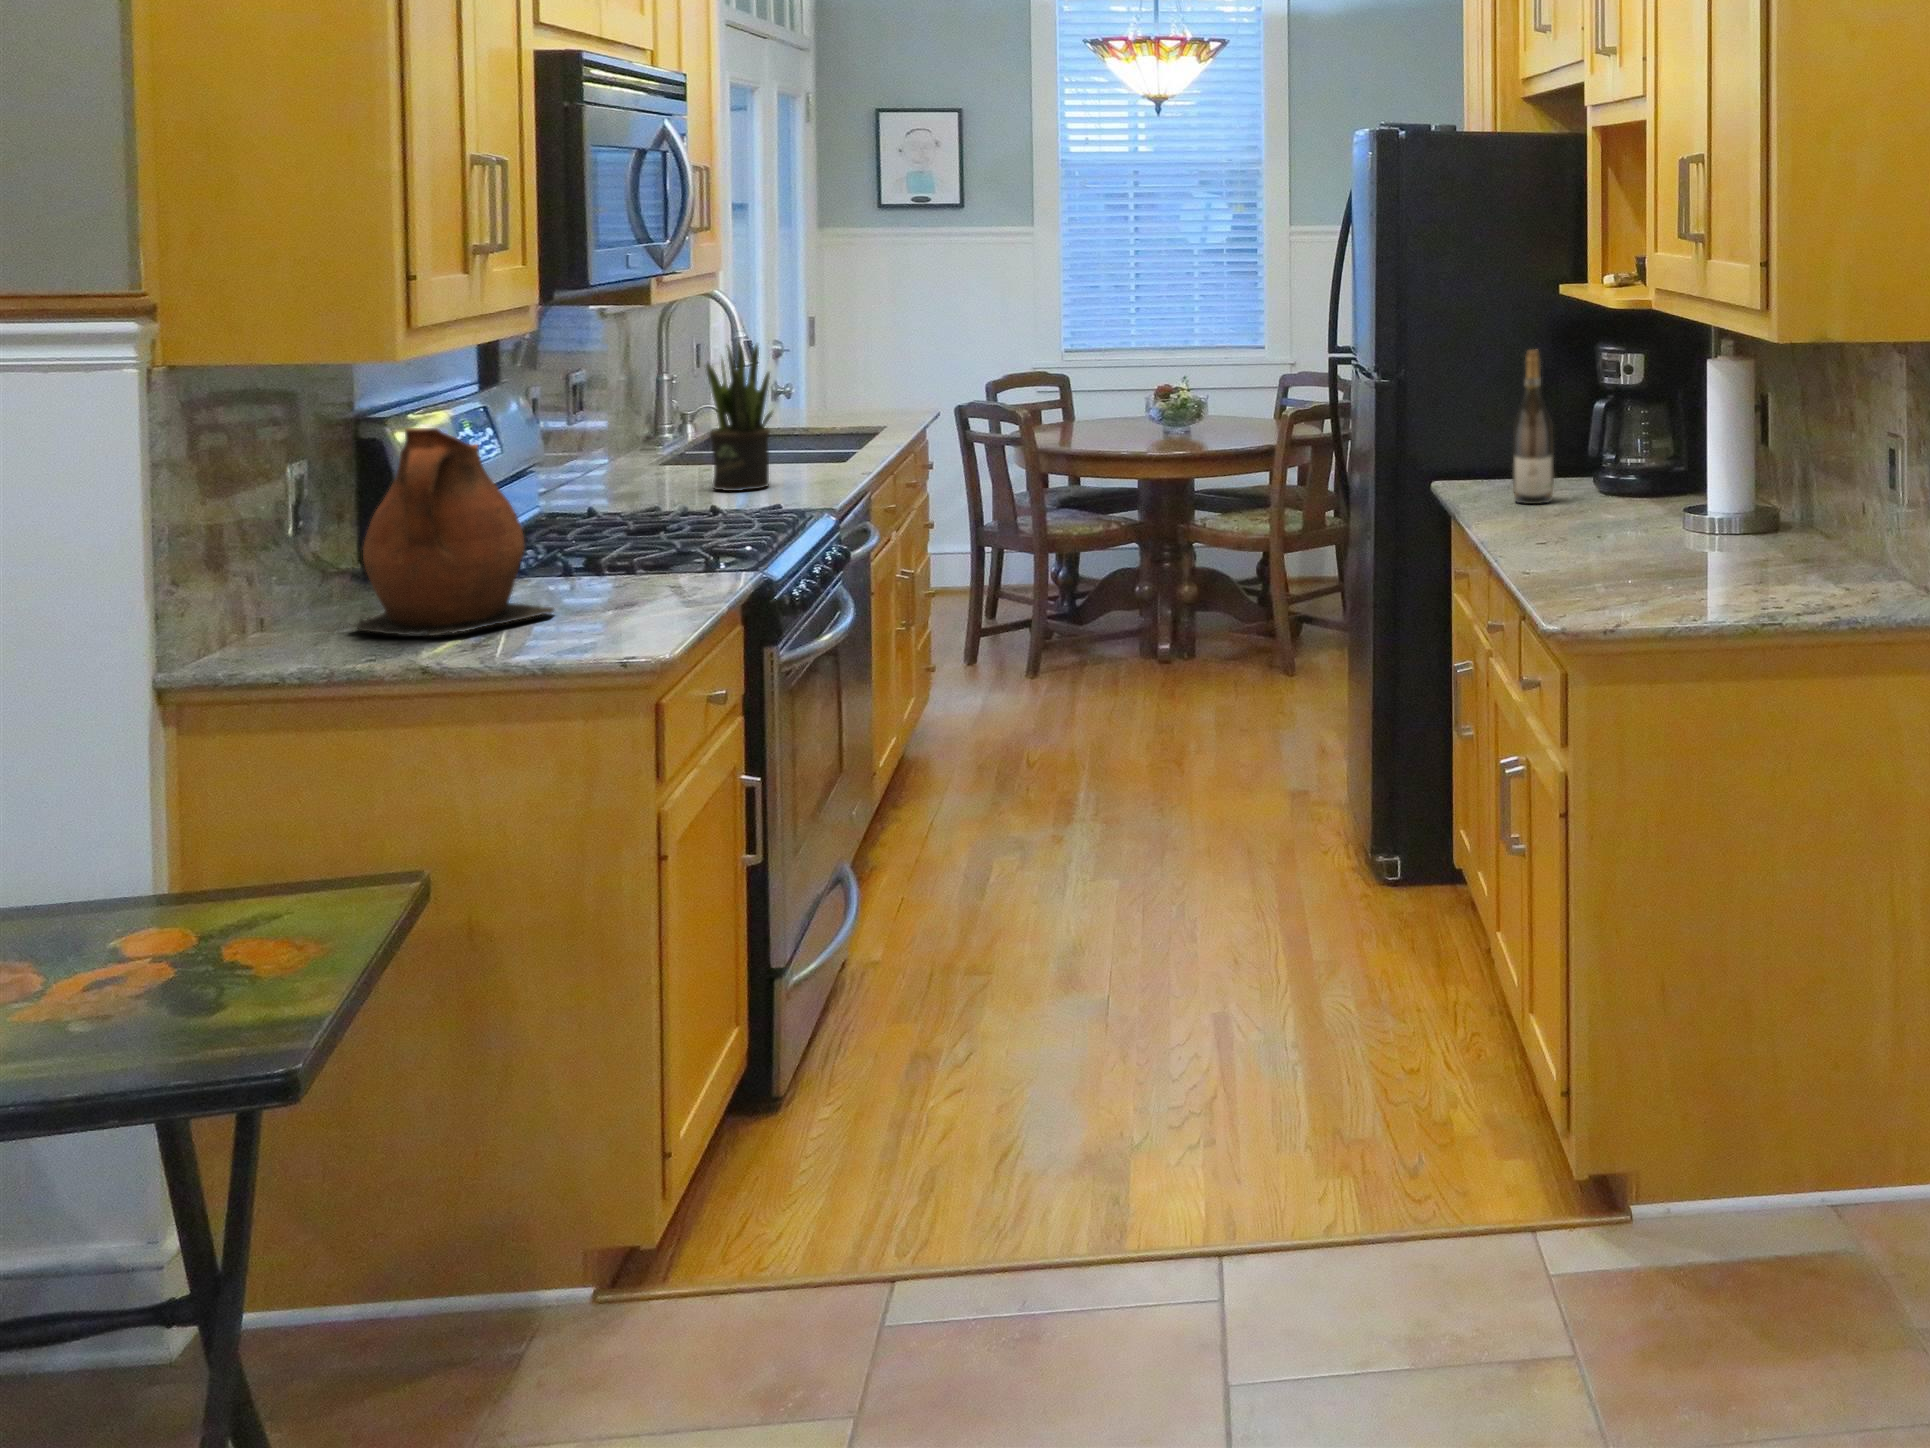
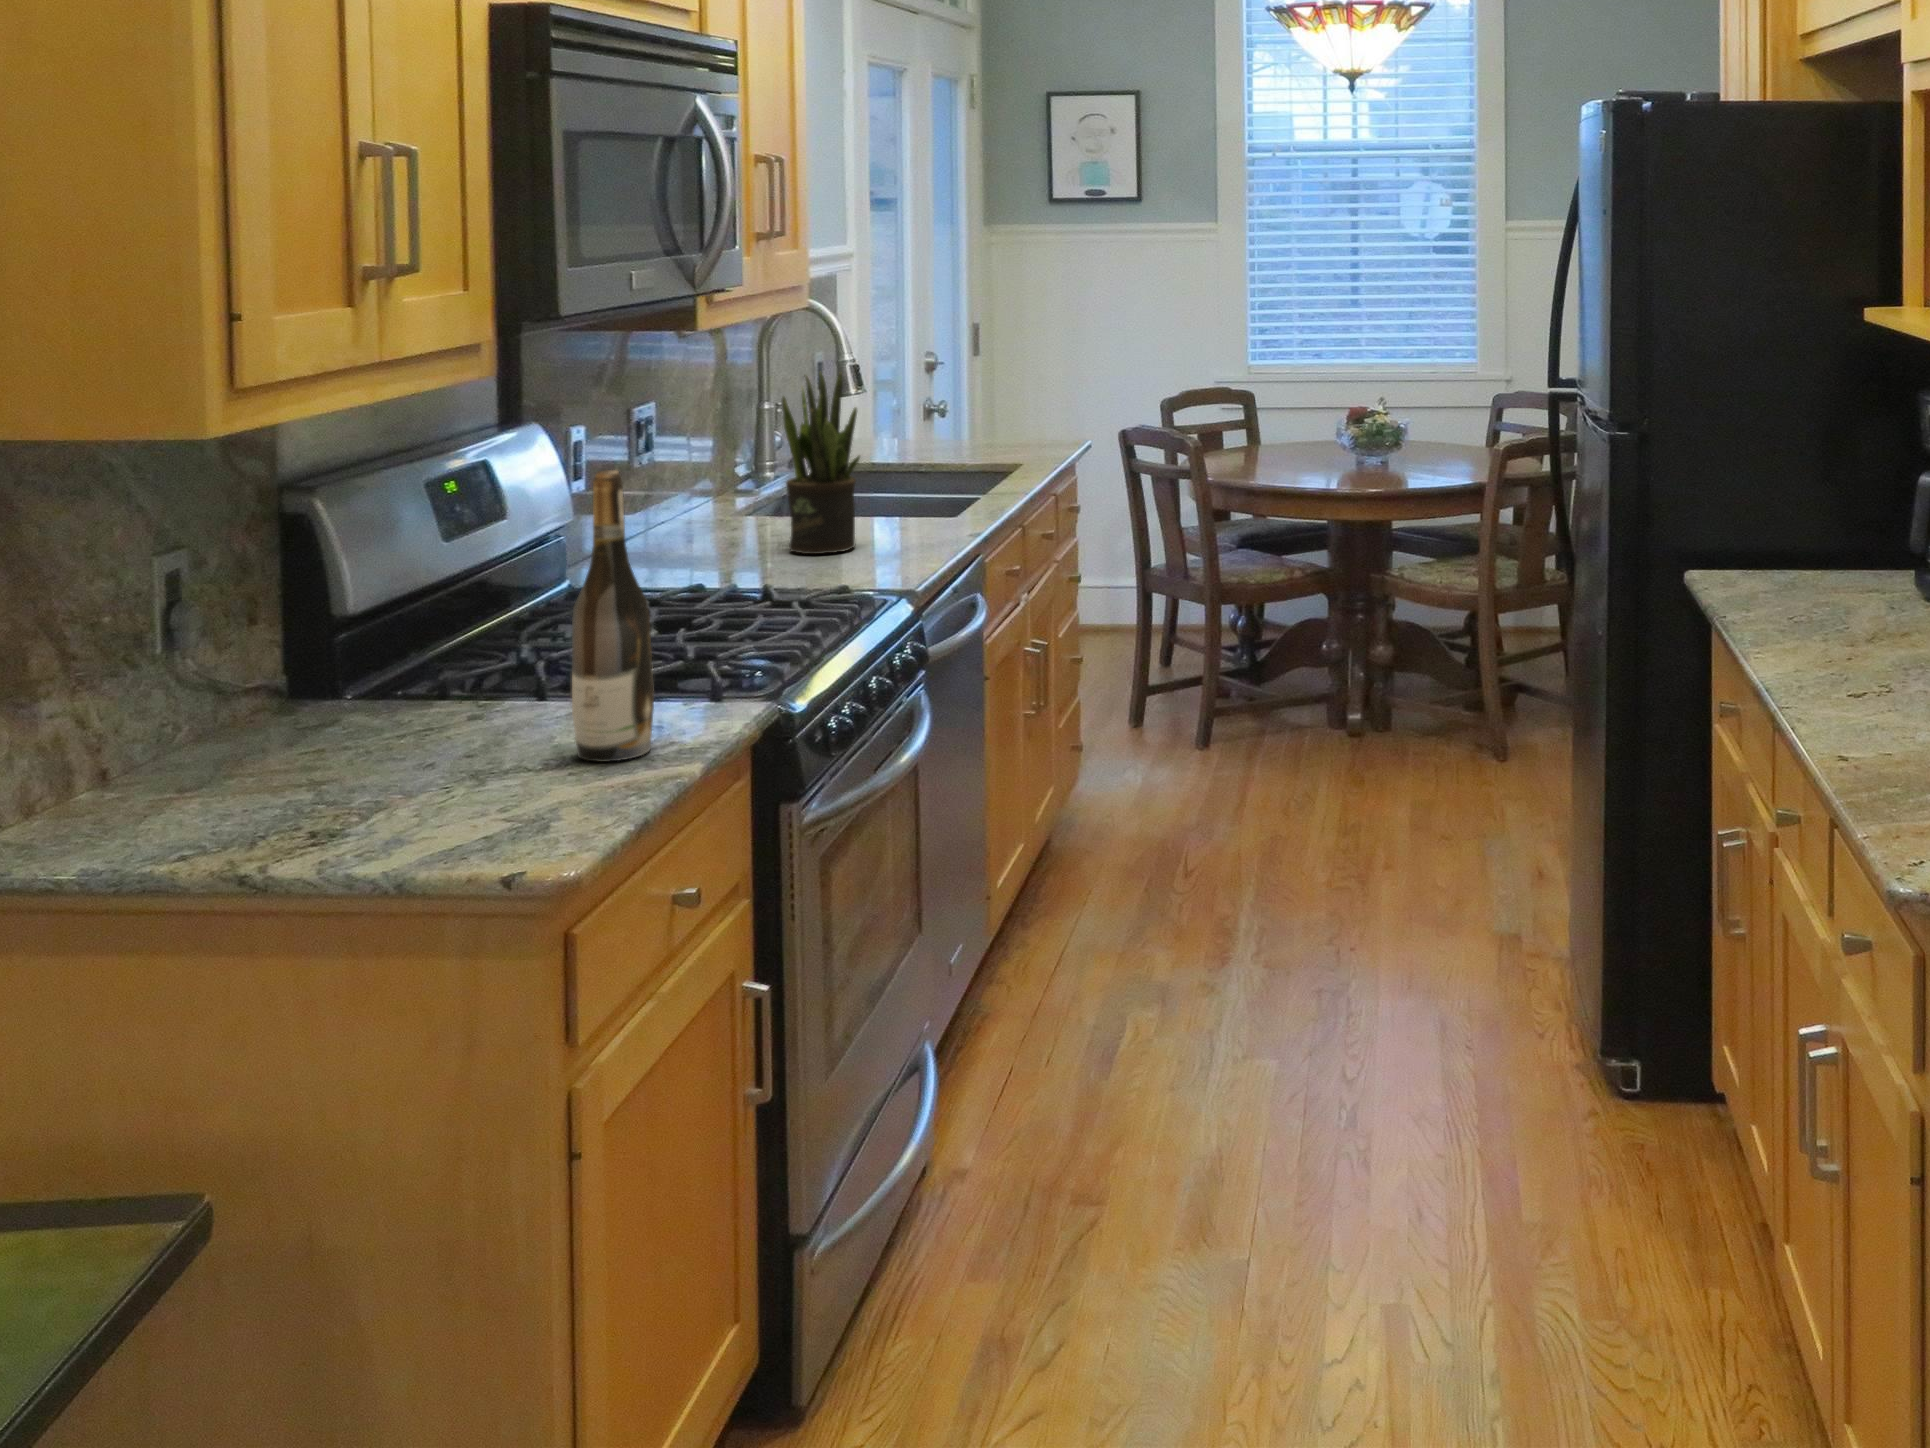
wine bottle: present [1512,349,1554,504] -> present [572,470,654,762]
ceramic pitcher: present [343,428,554,636] -> none [178,520,465,814]

